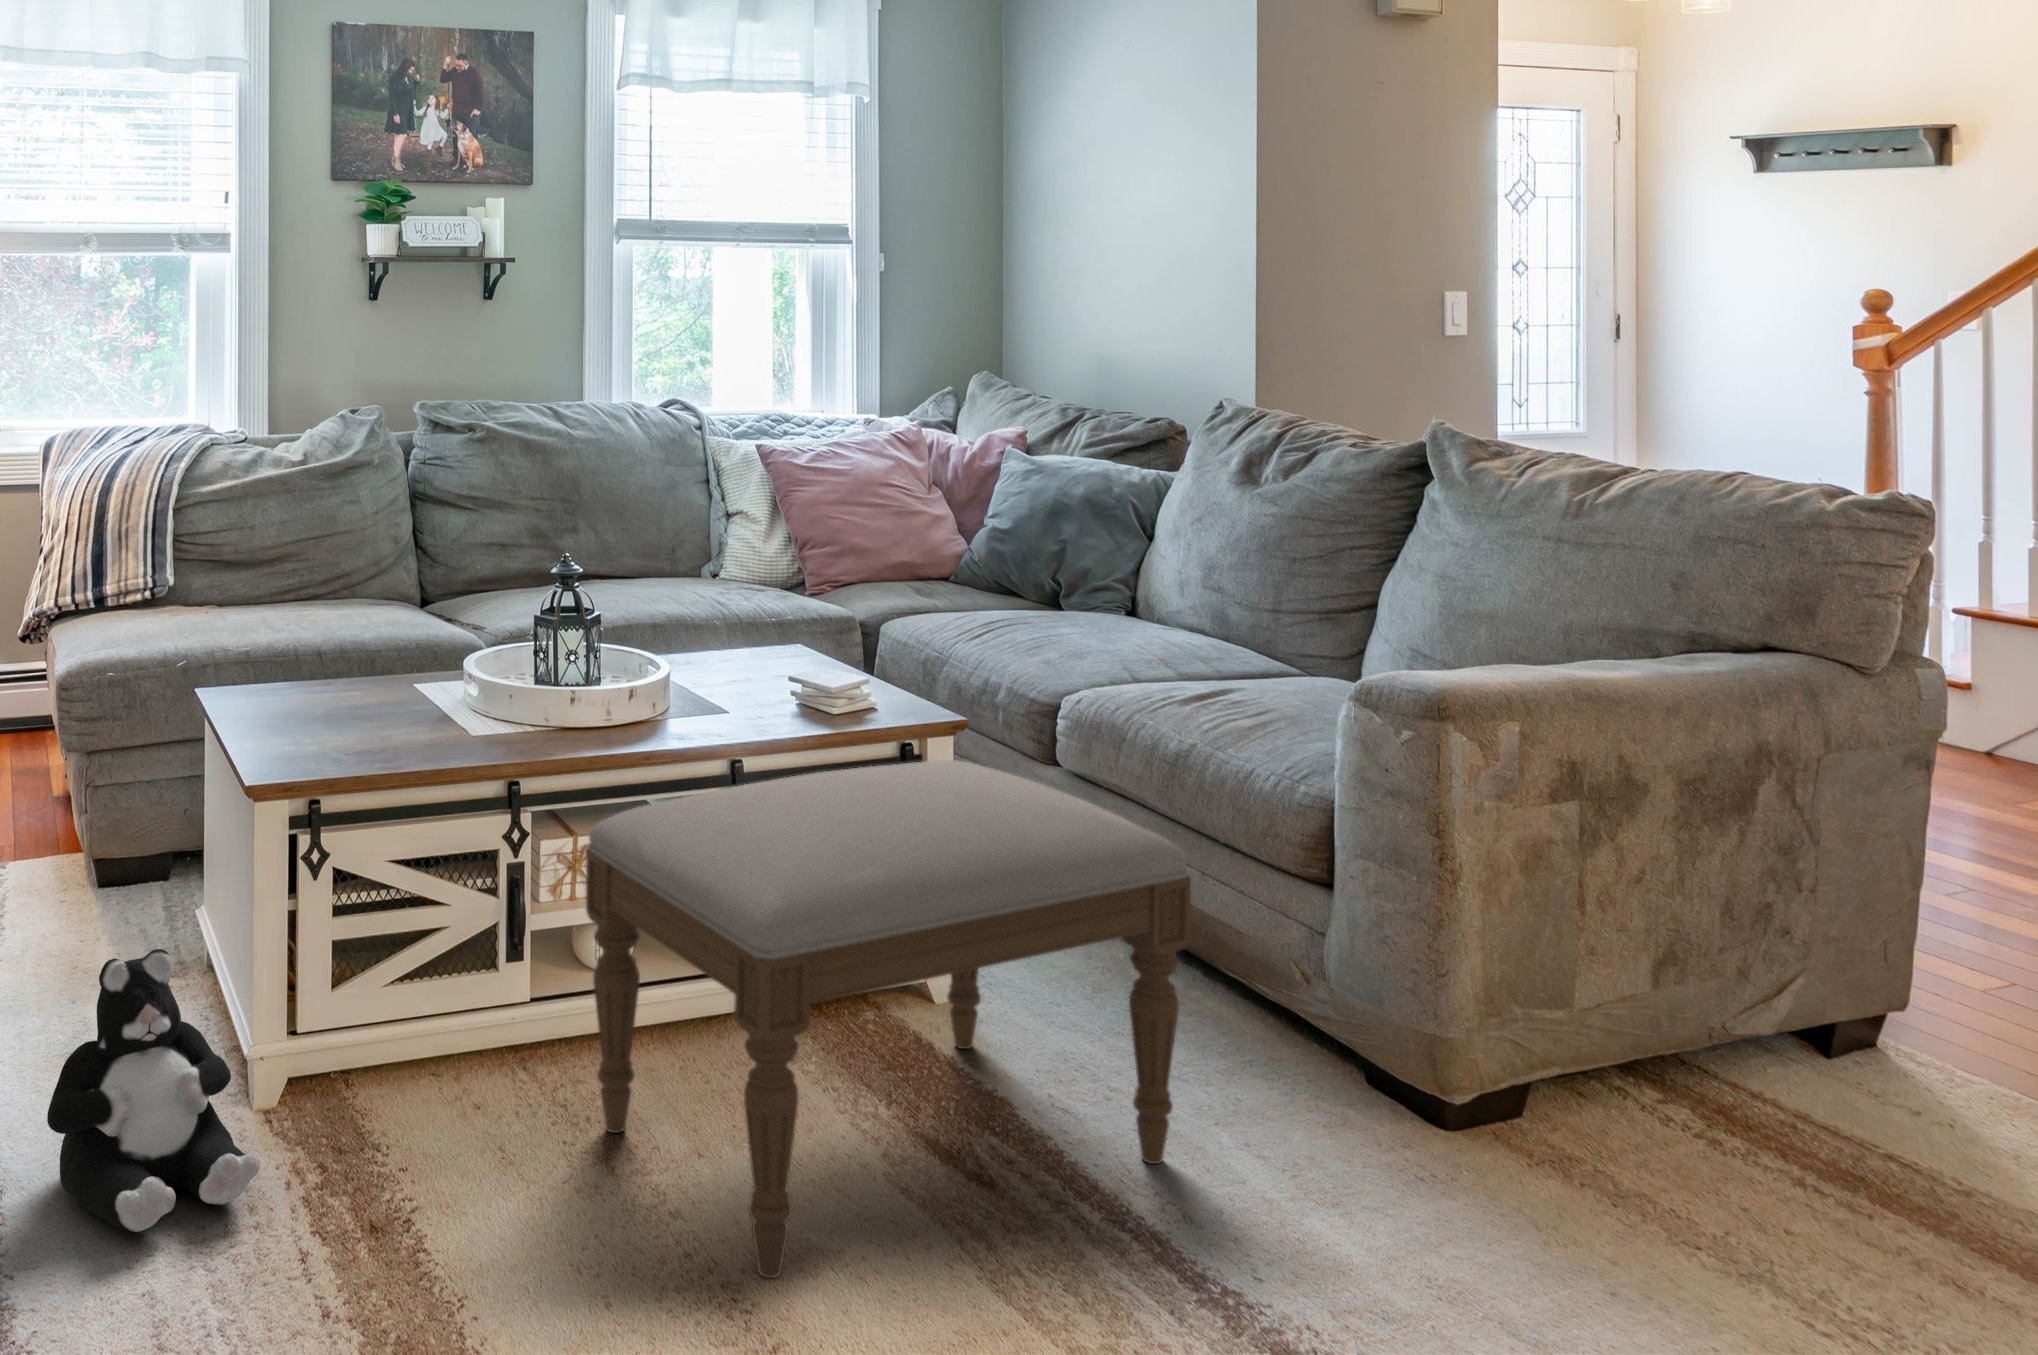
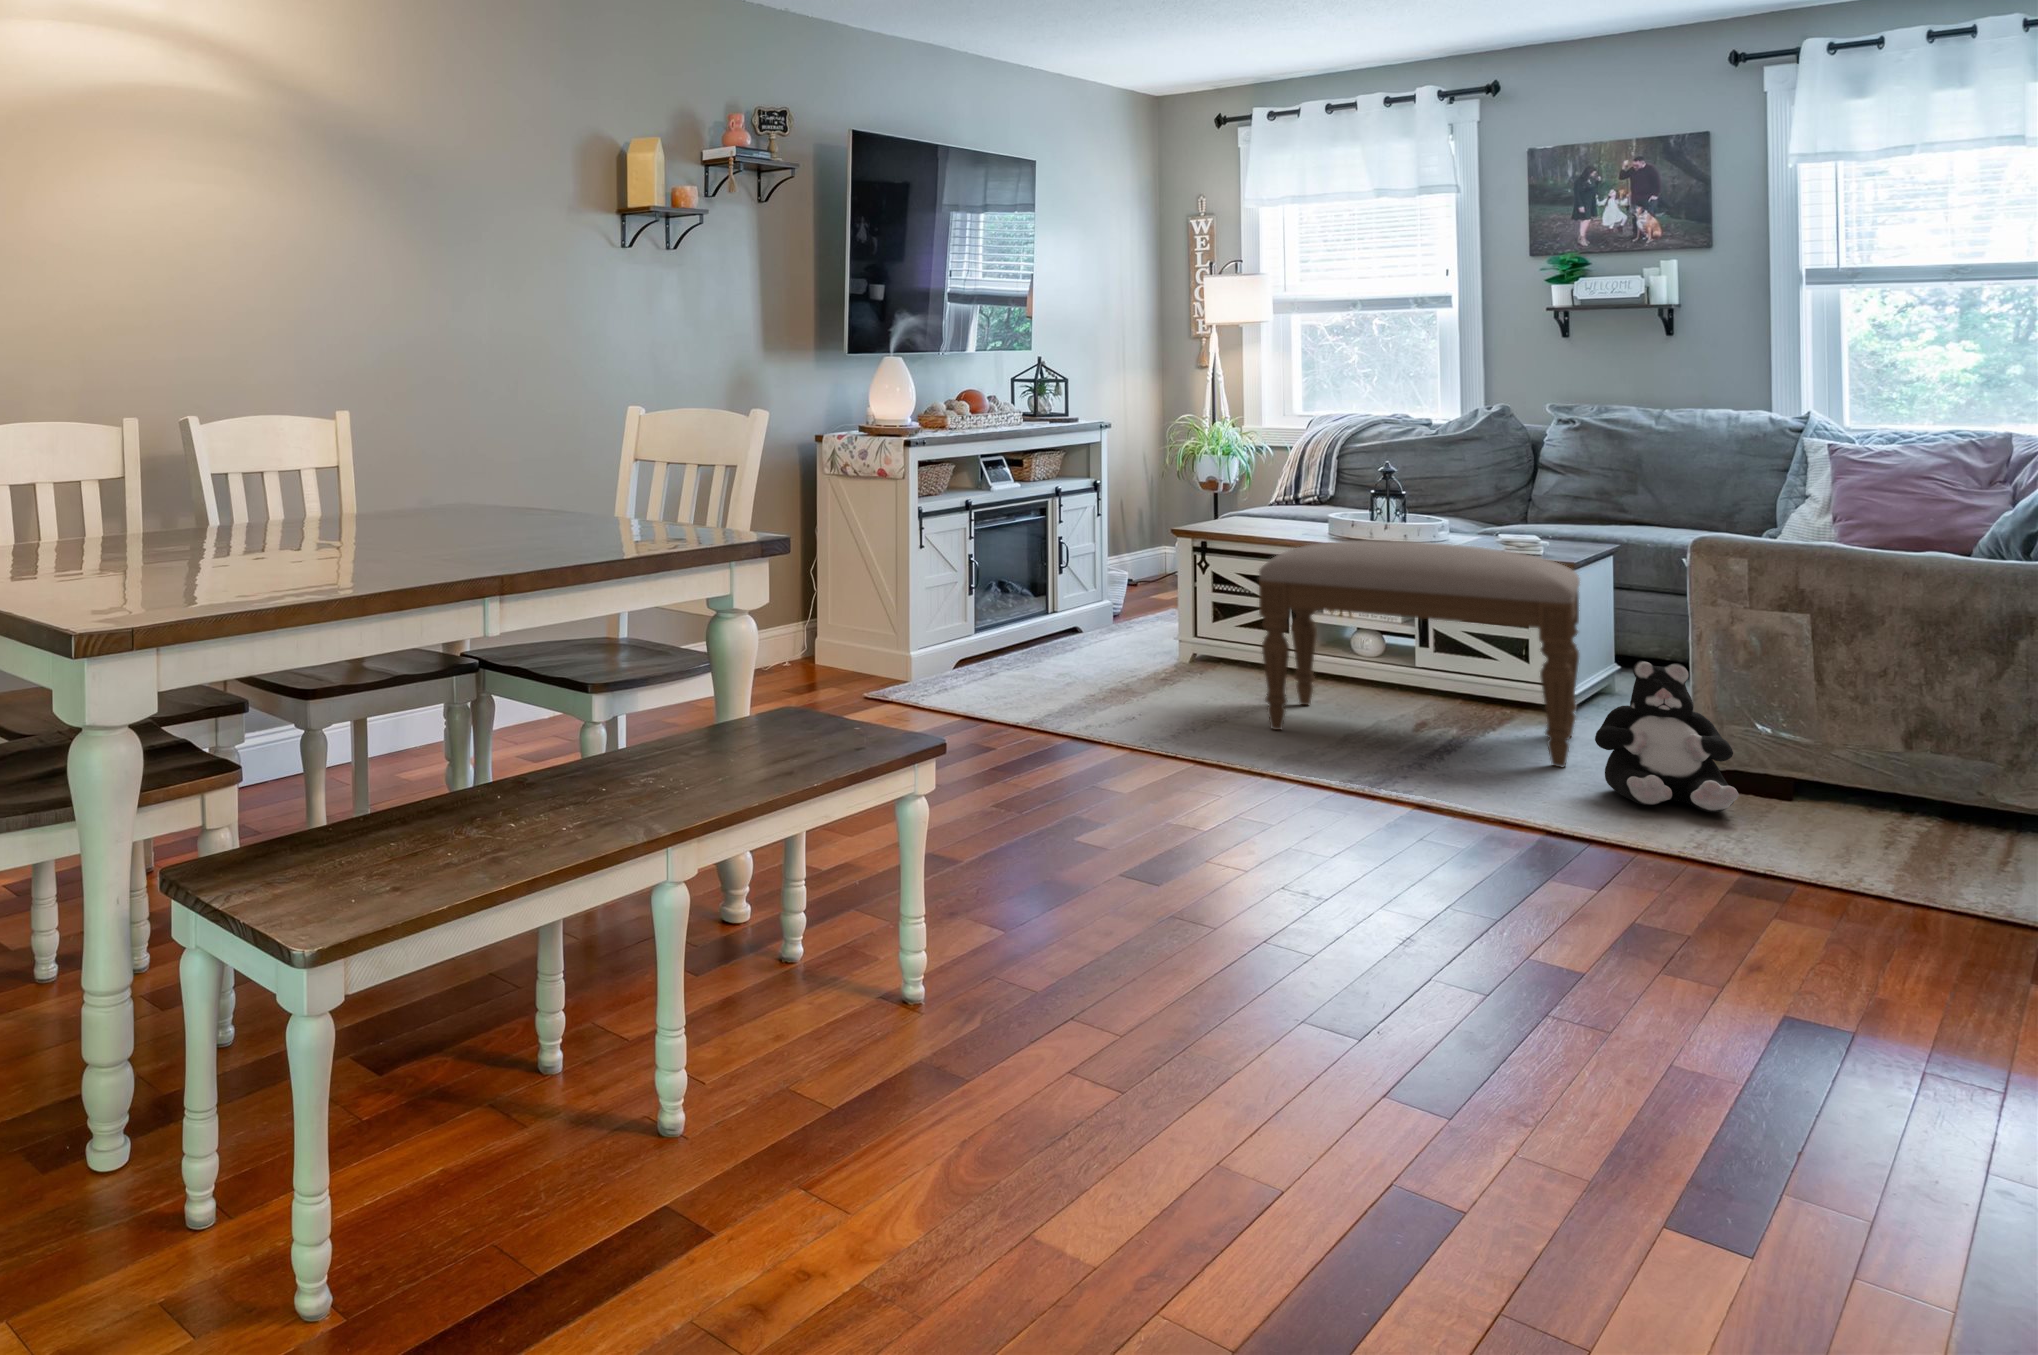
plush toy: present [47,949,260,1232] -> present [1595,661,1739,812]

